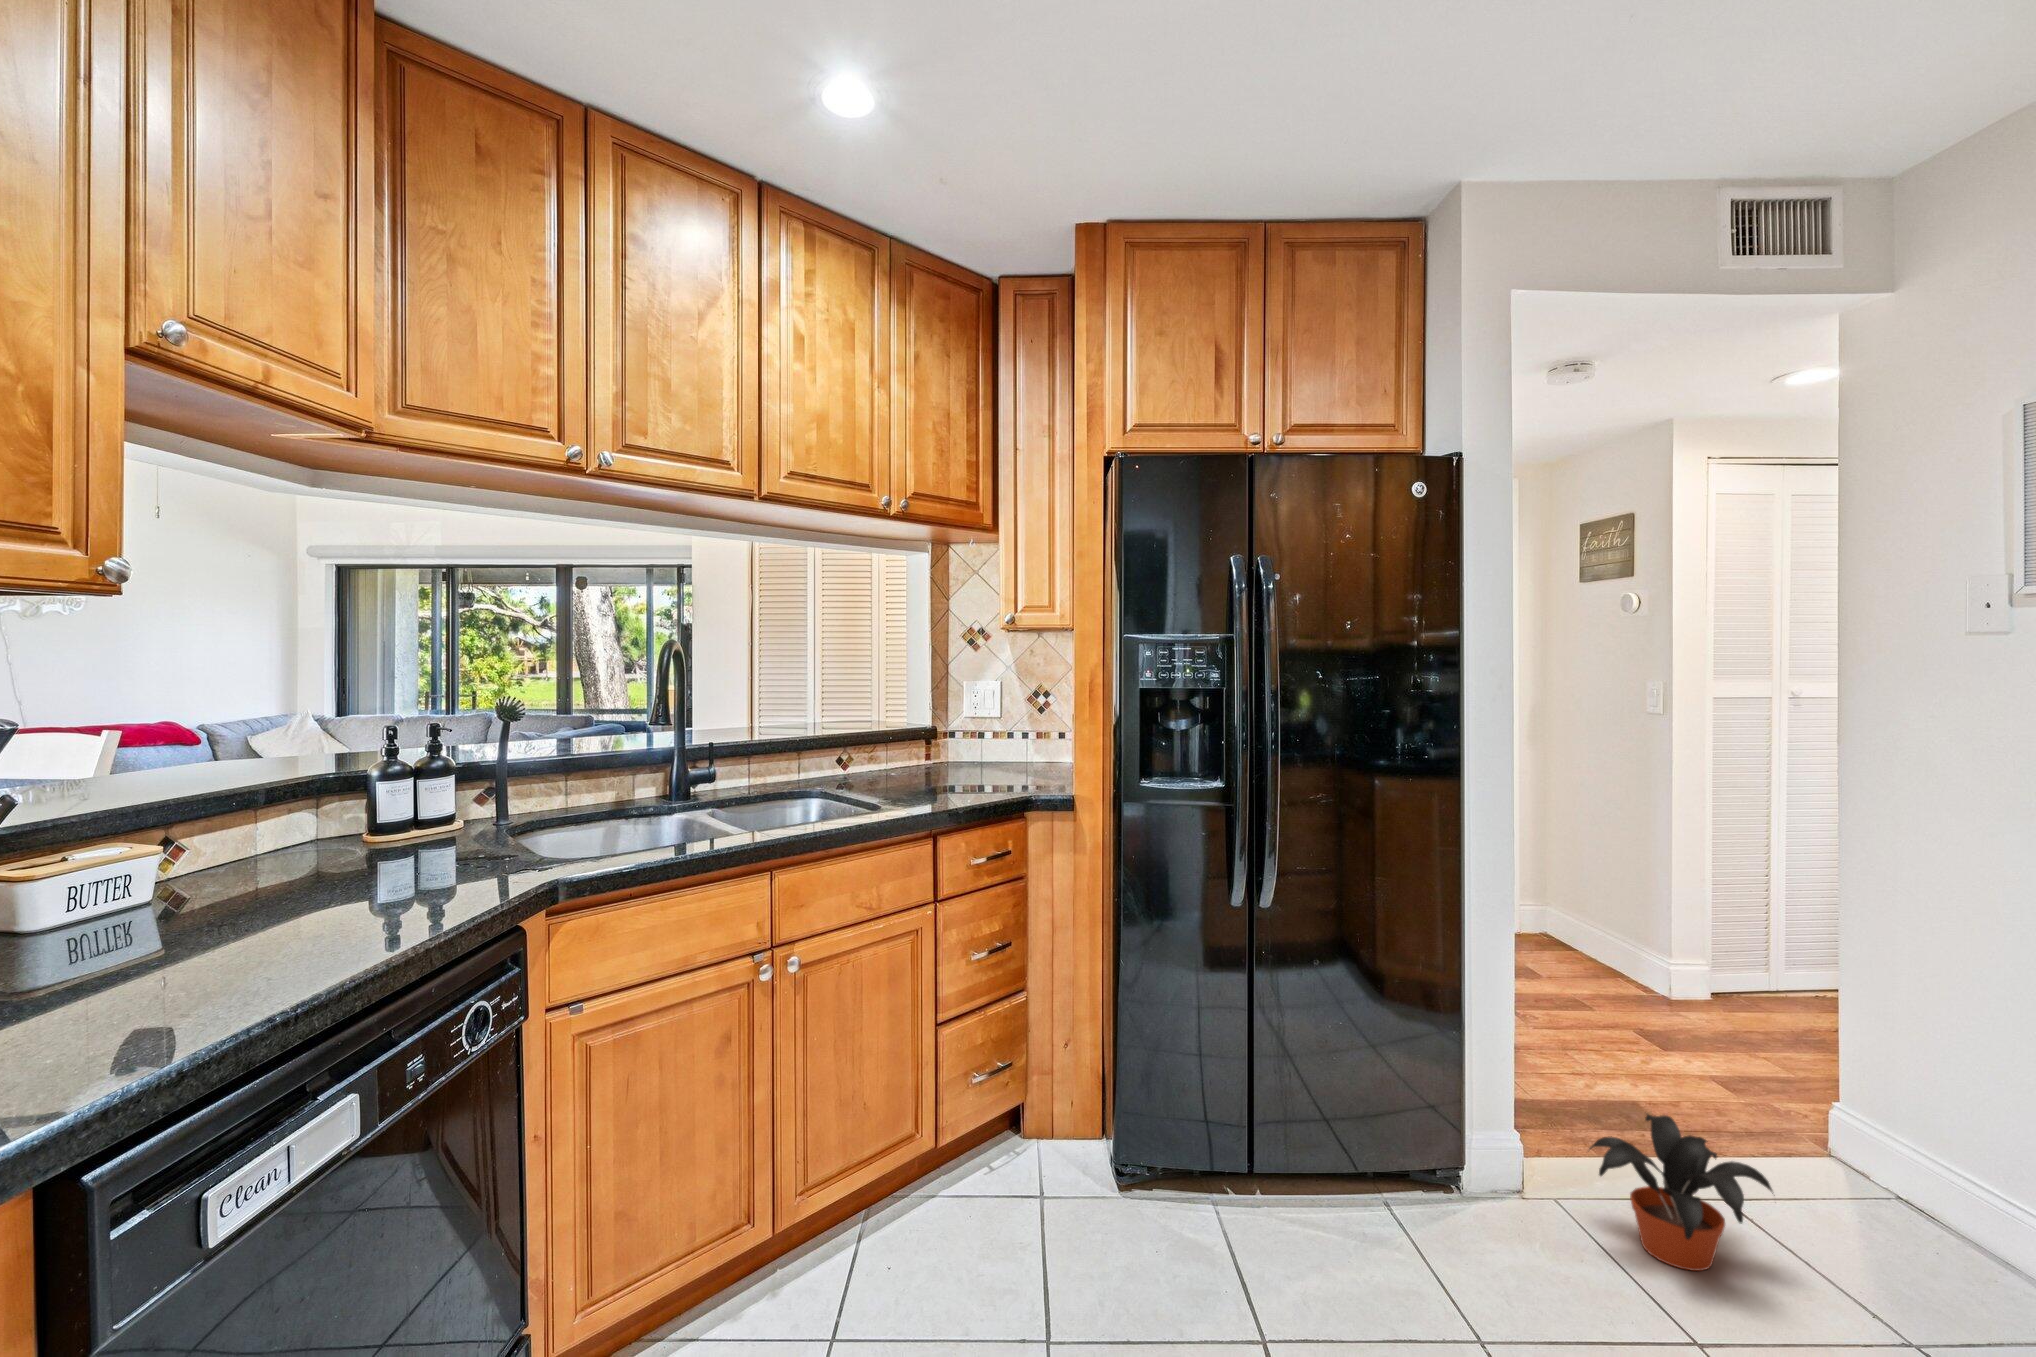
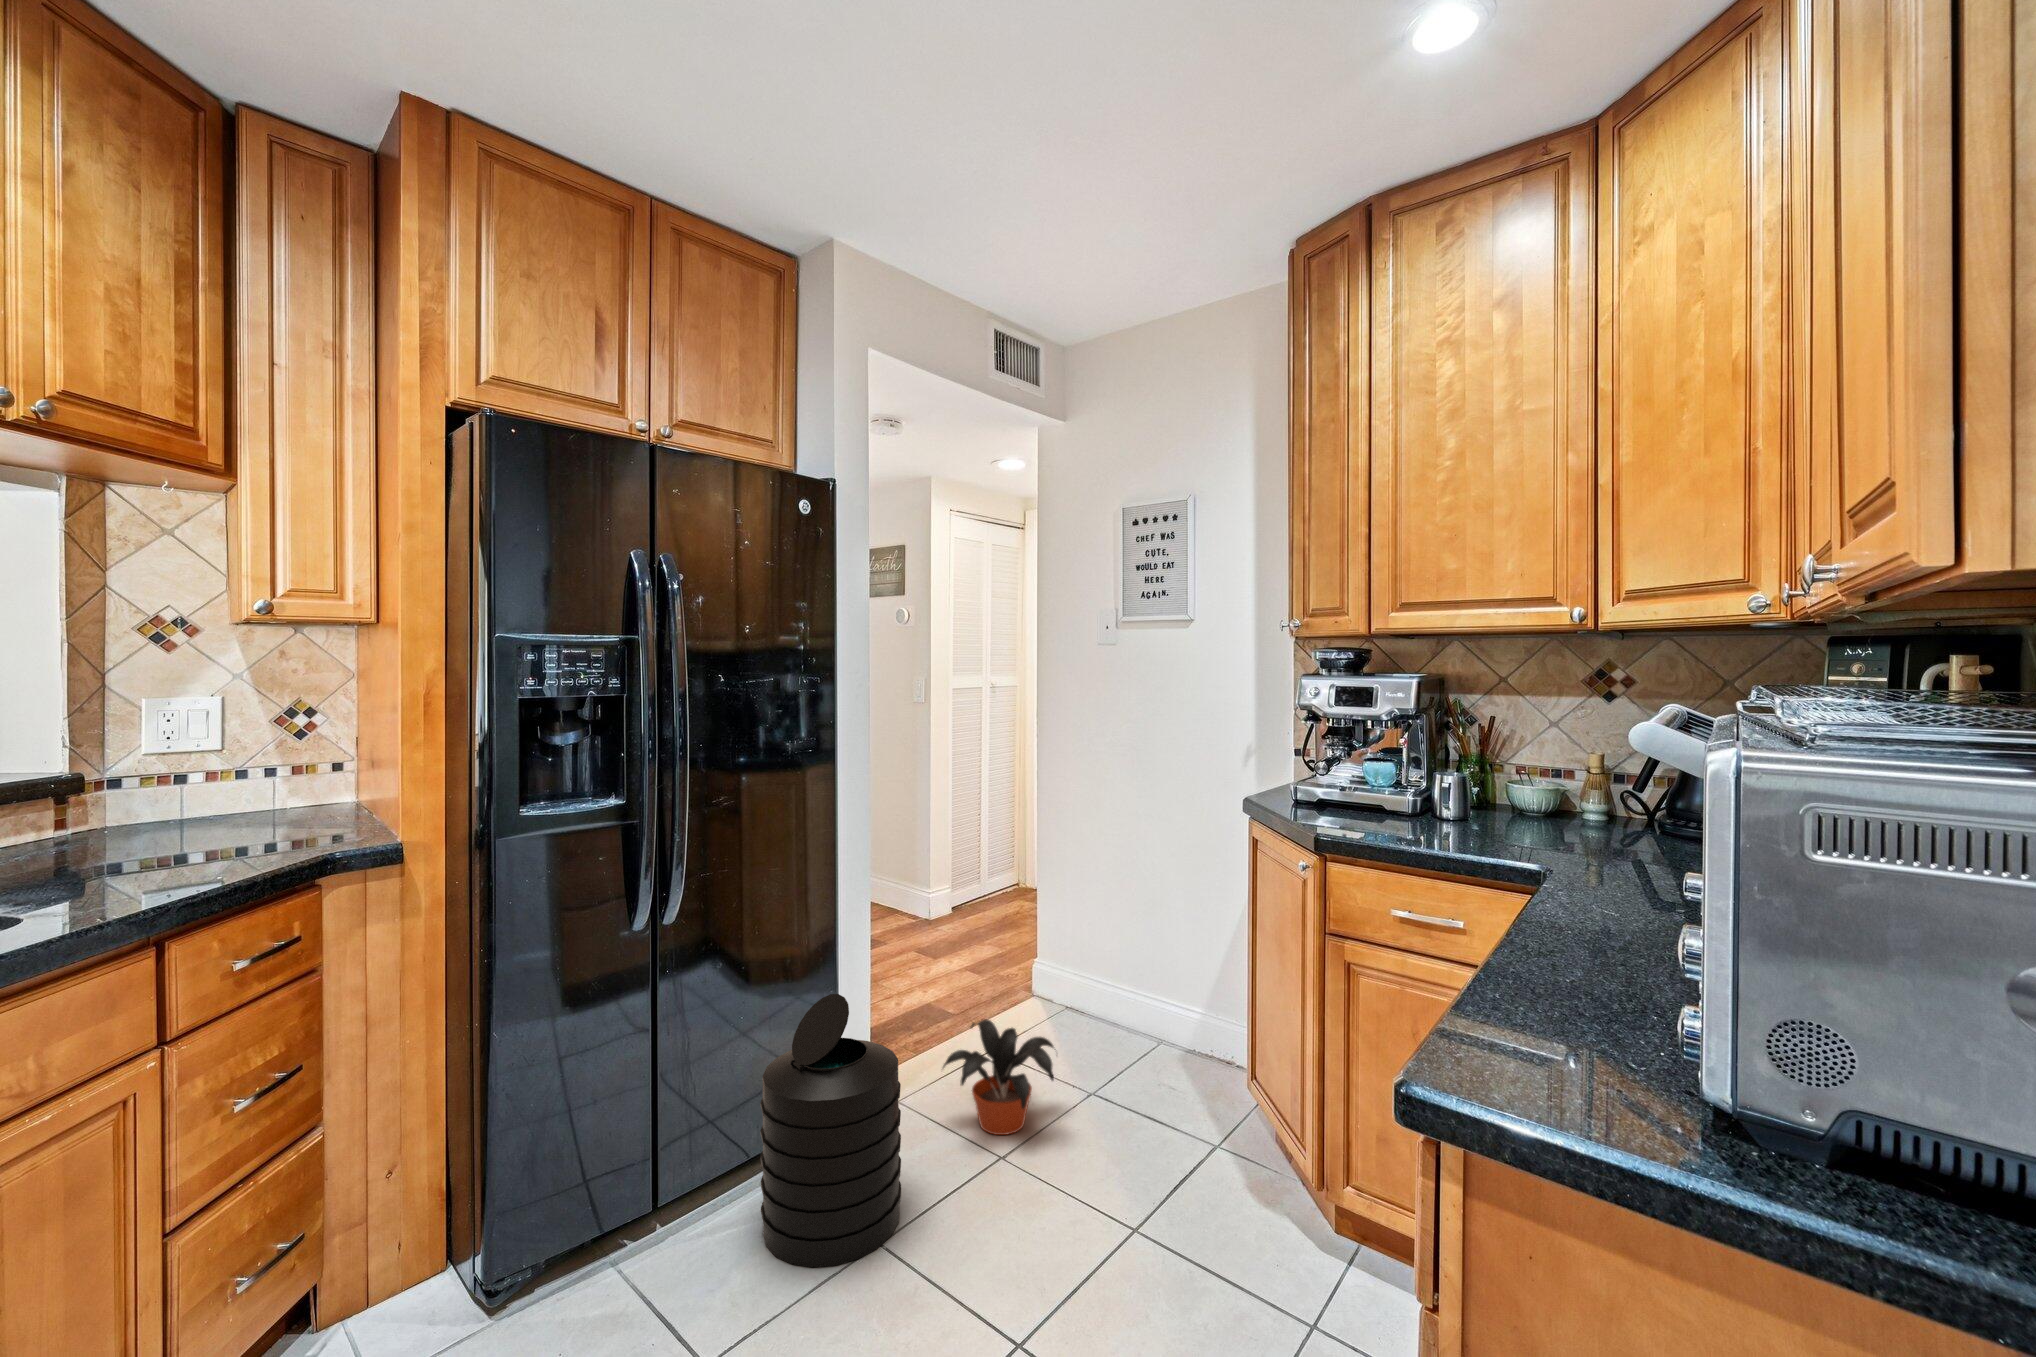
trash can: none [1336,1011,1492,1294] -> present [760,994,901,1267]

